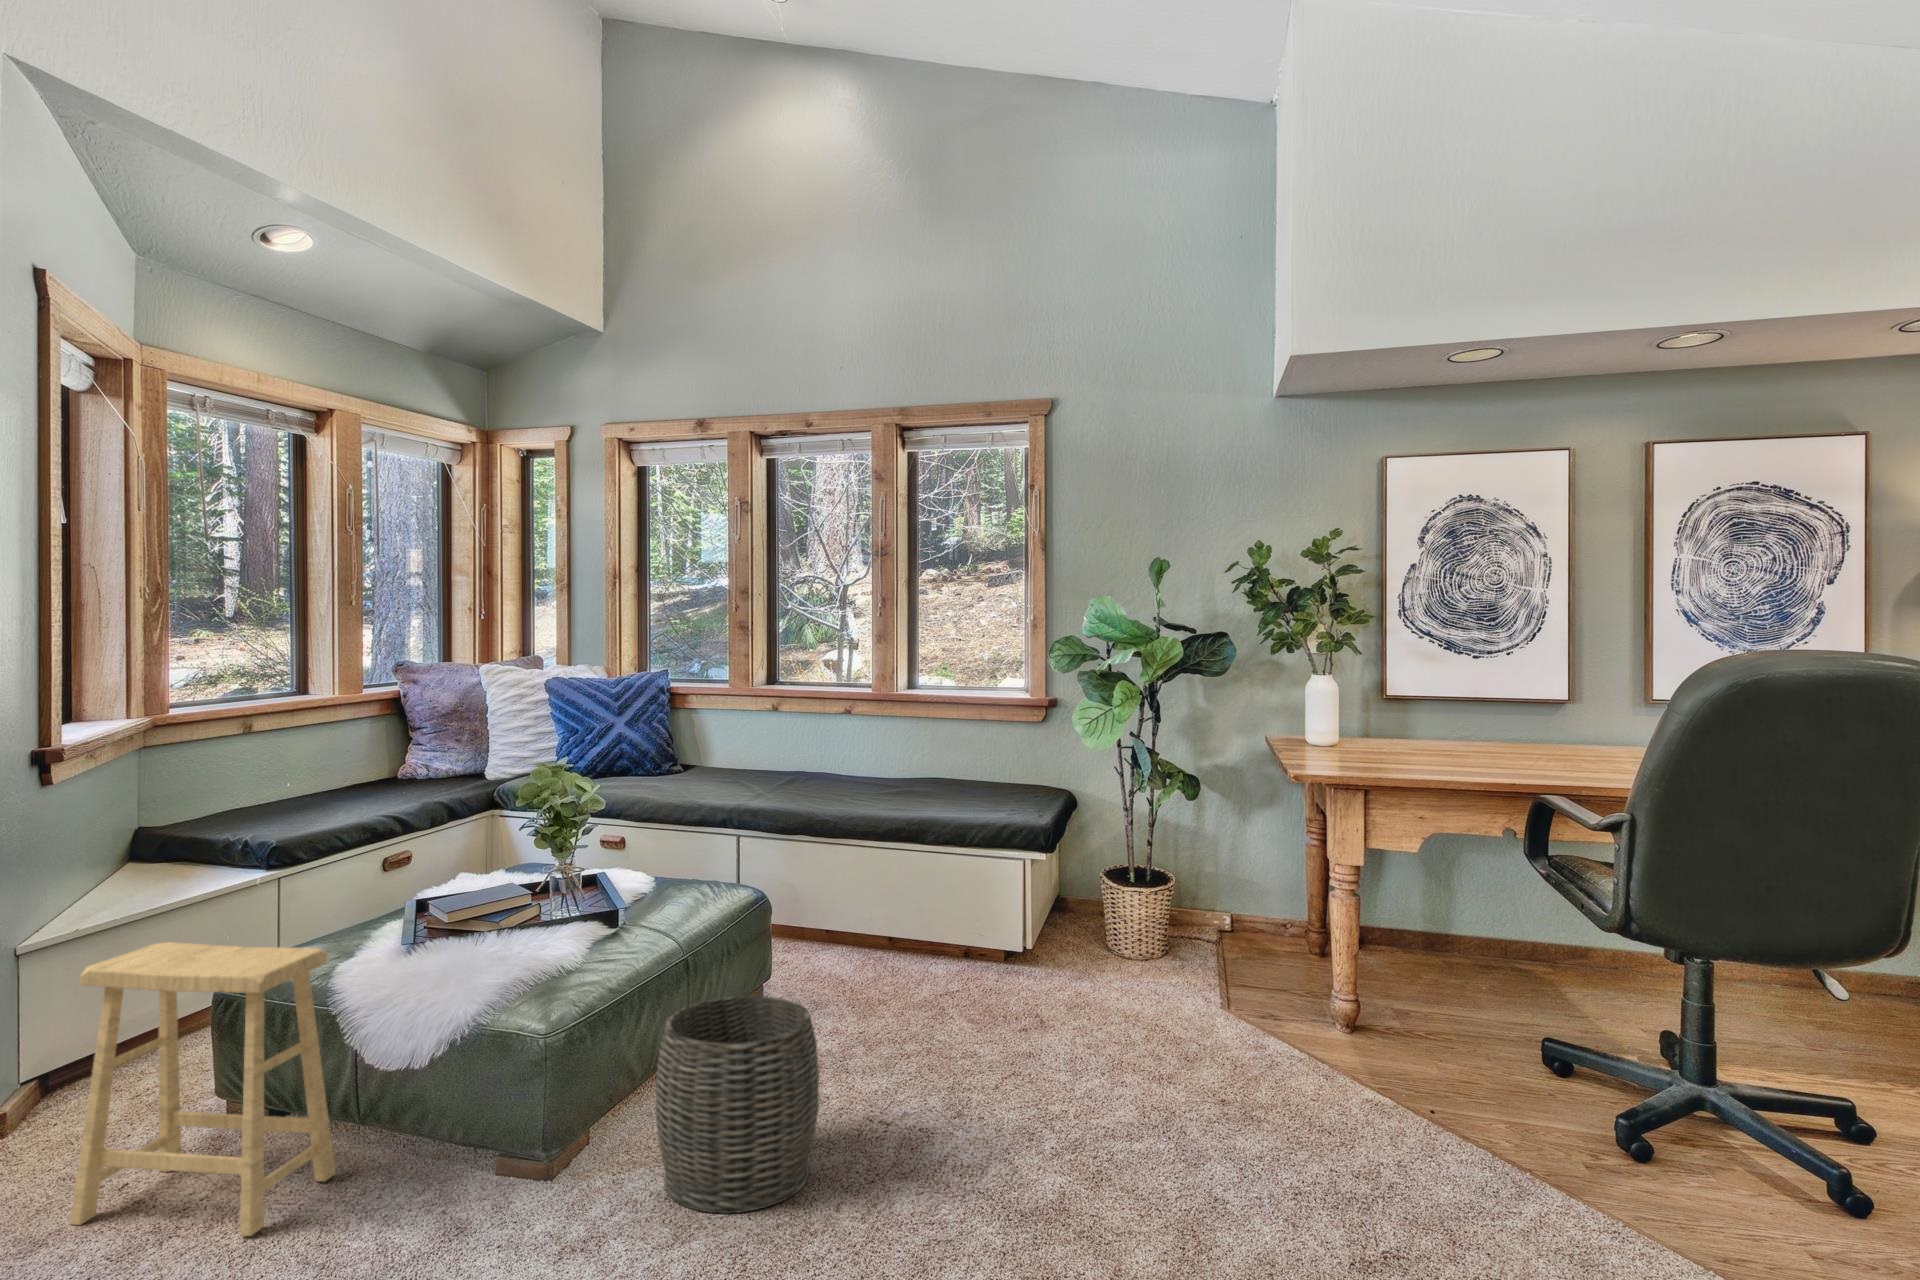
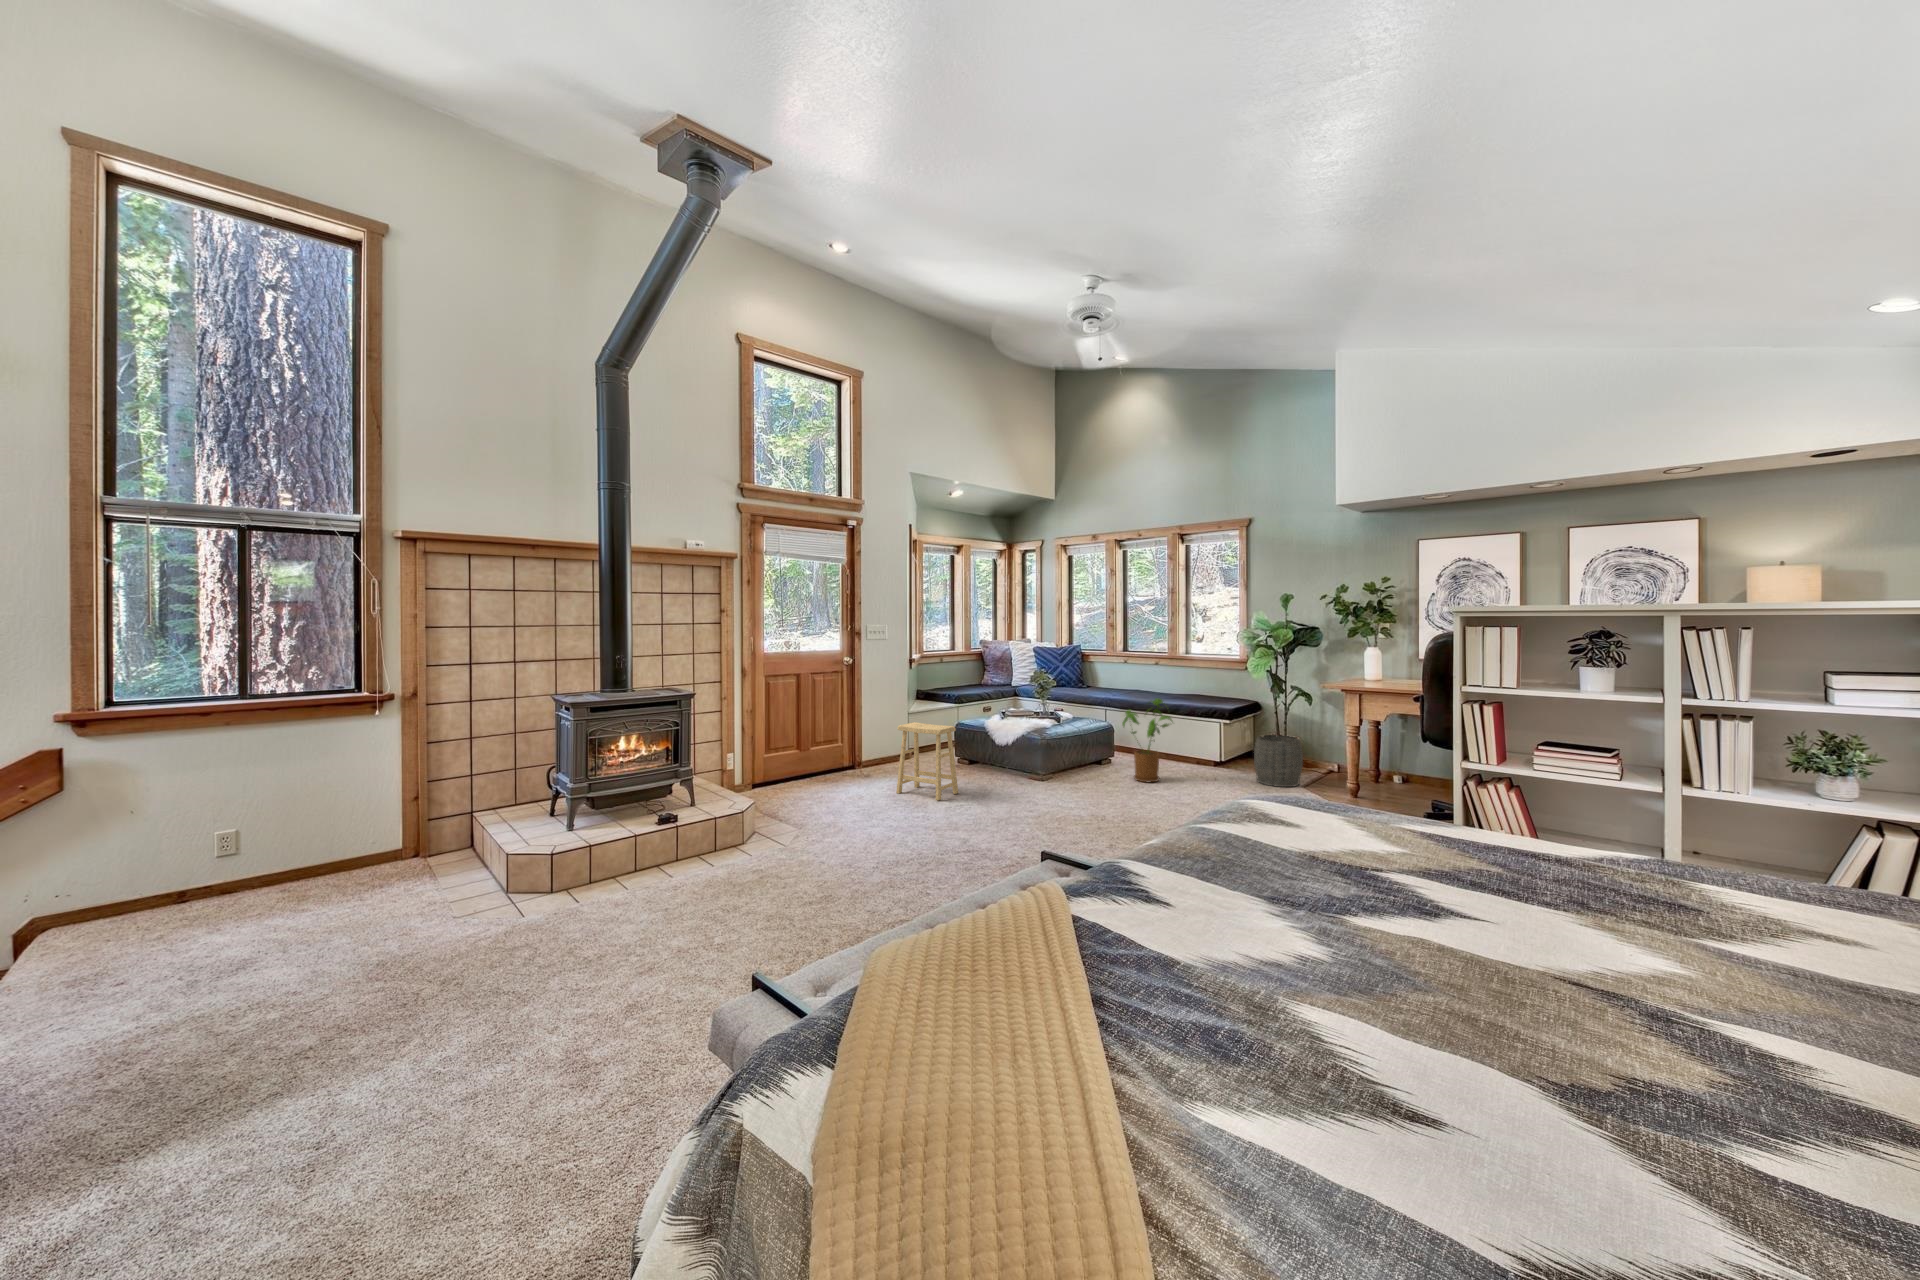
house plant: none [825,801,960,1022] -> present [1122,698,1172,782]
woven basket: present [656,996,819,1213] -> present [1254,736,1303,787]

